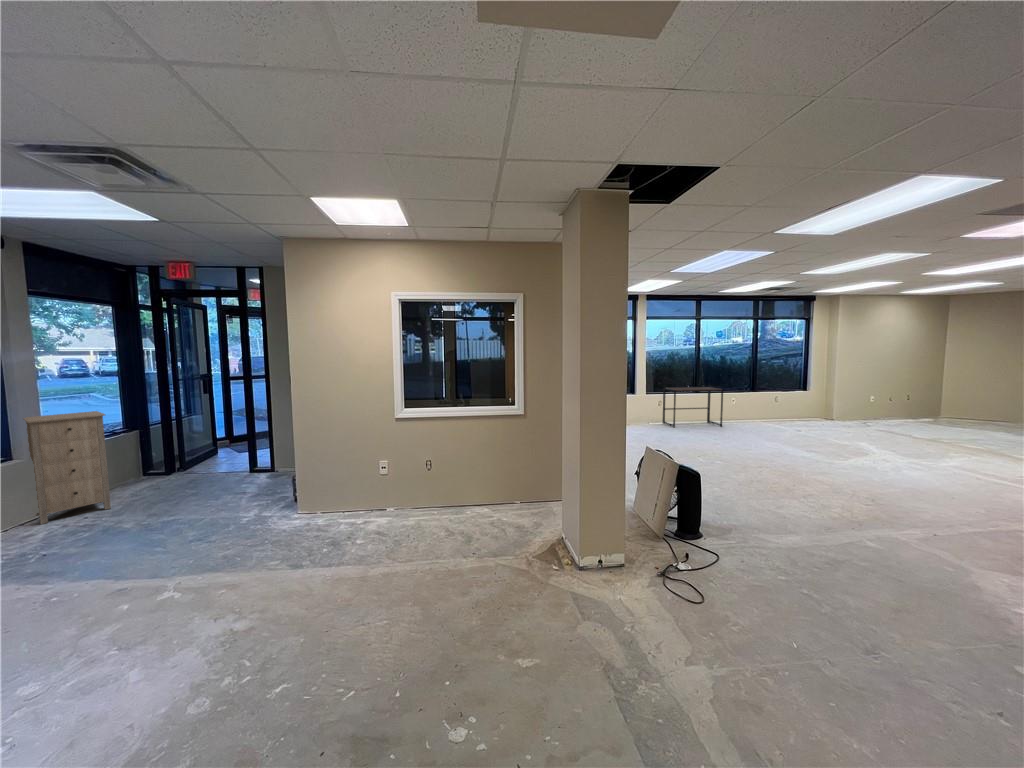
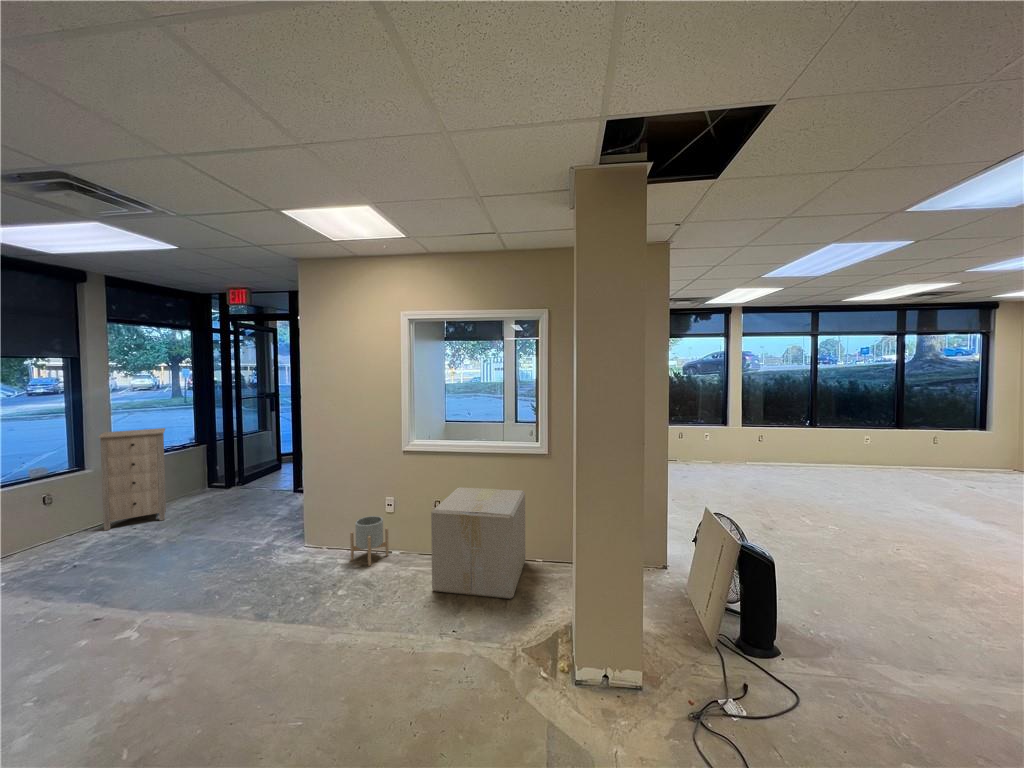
desk: present [662,387,723,428] -> none [766,419,852,472]
cardboard box: none [441,447,511,532] -> present [431,487,525,599]
planter: none [351,480,386,522] -> present [350,516,389,566]

